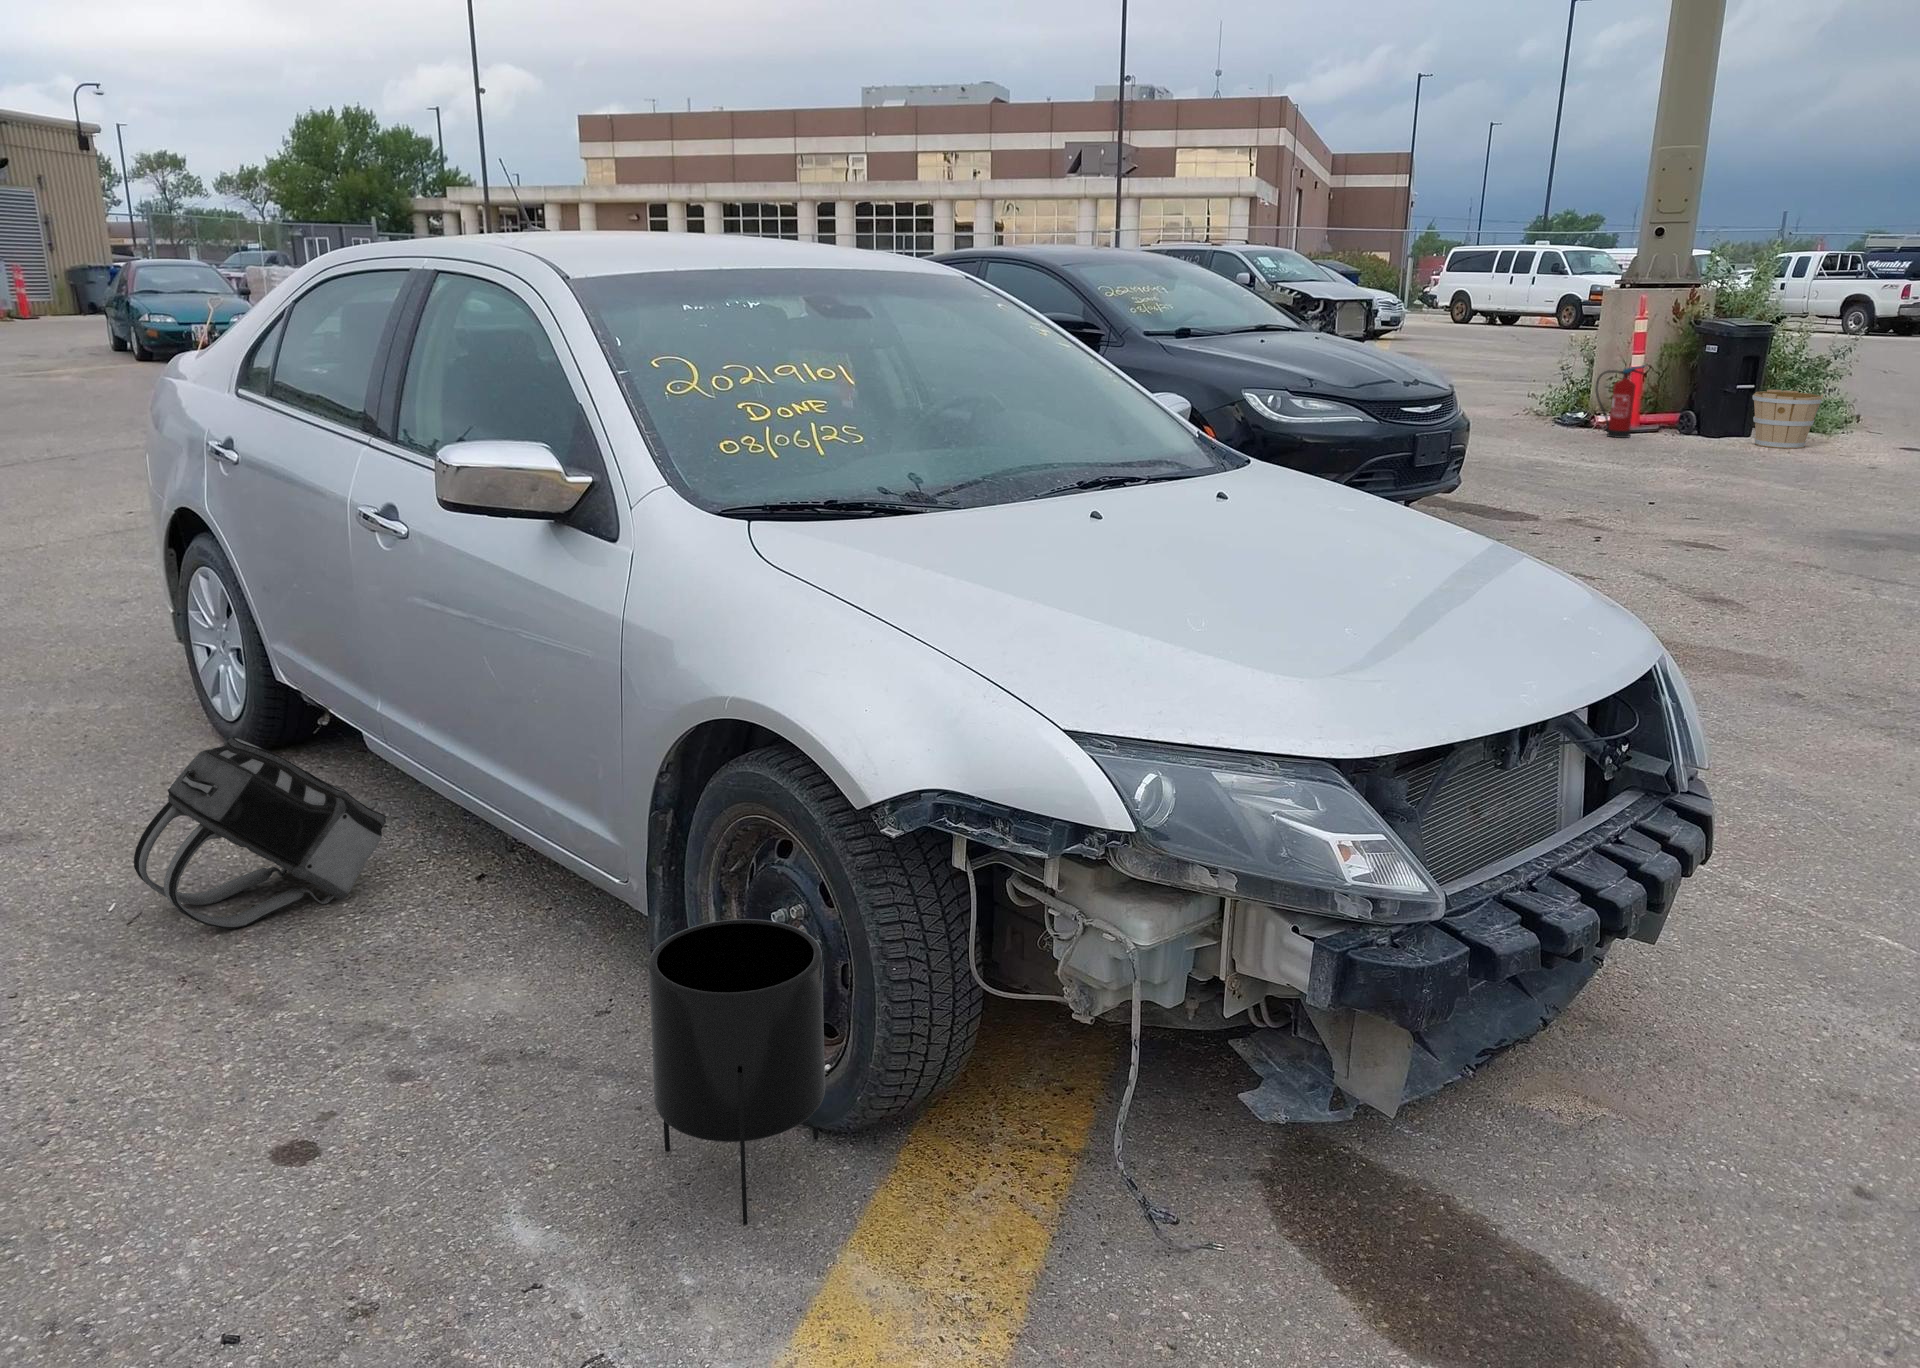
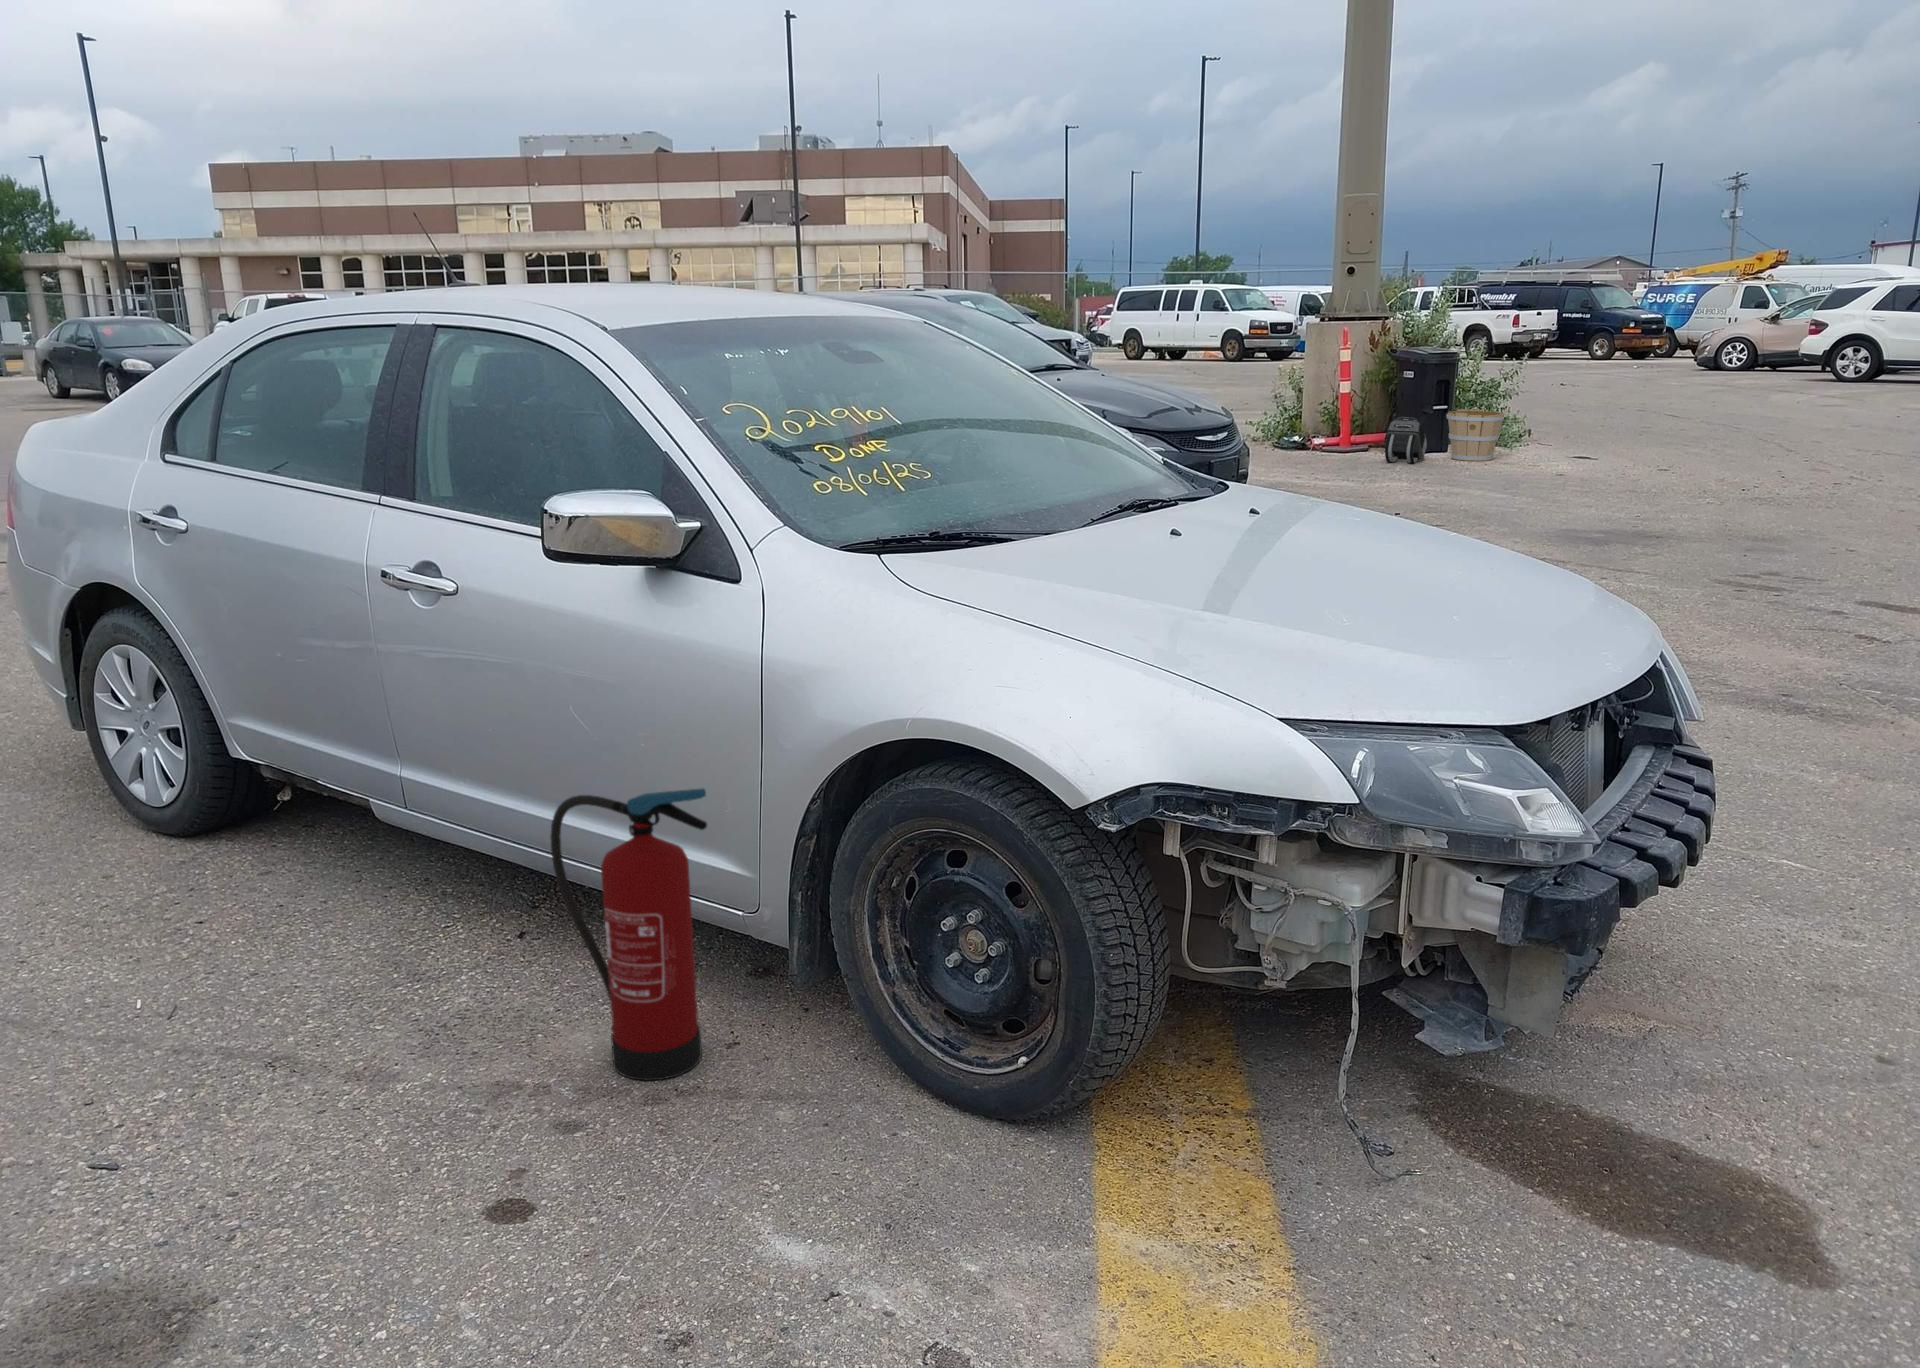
fire extinguisher: present [1595,365,1645,438] -> present [551,789,707,1081]
backpack: present [134,737,386,929] -> present [1385,417,1427,463]
planter: present [648,919,825,1225] -> none [875,927,1042,1213]

